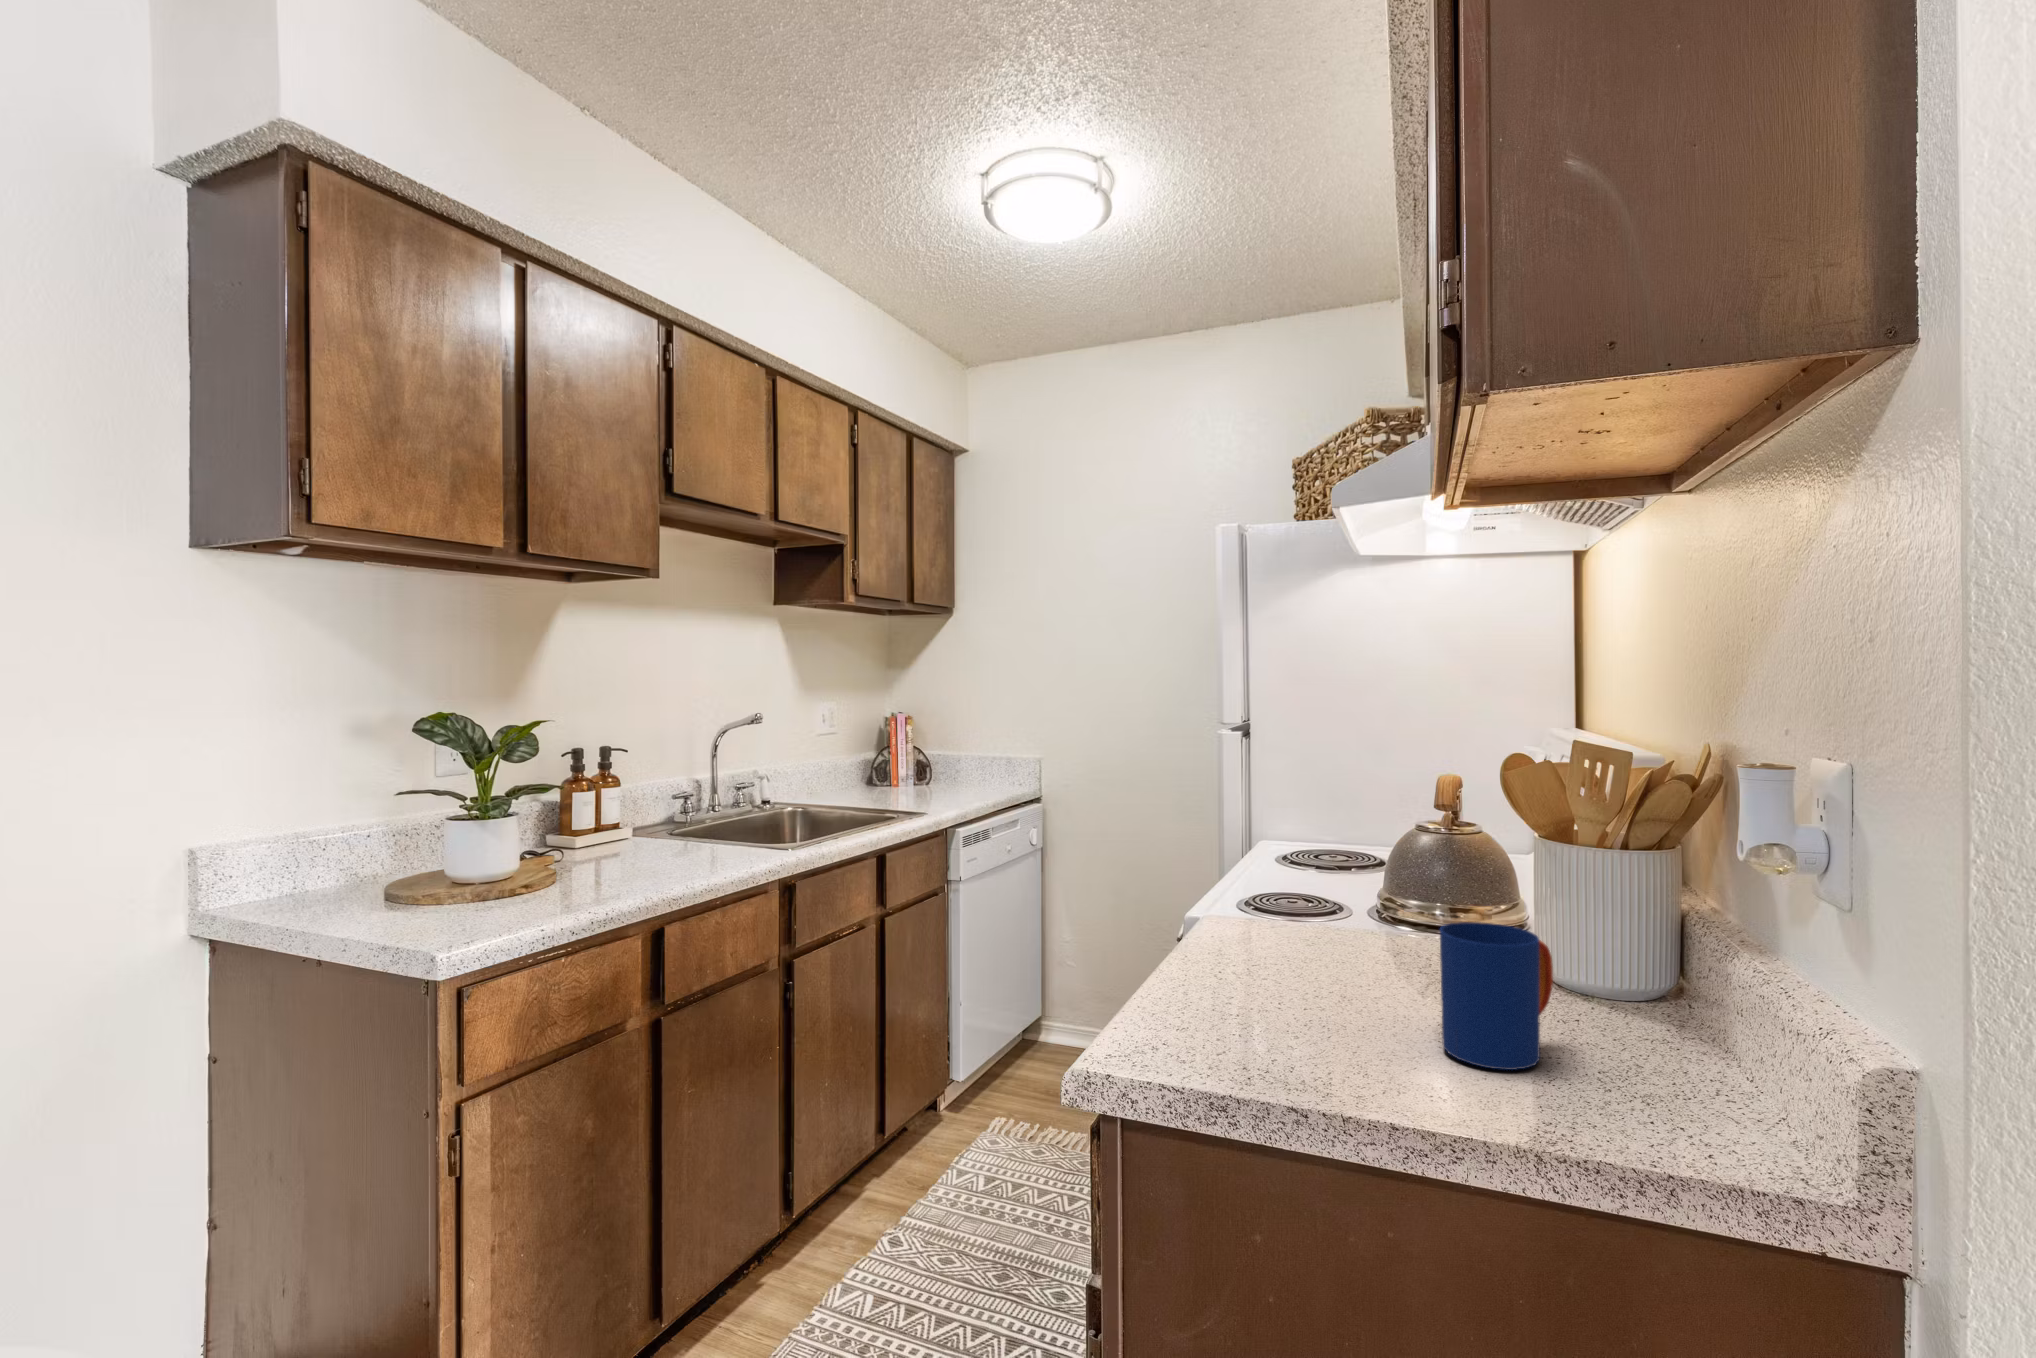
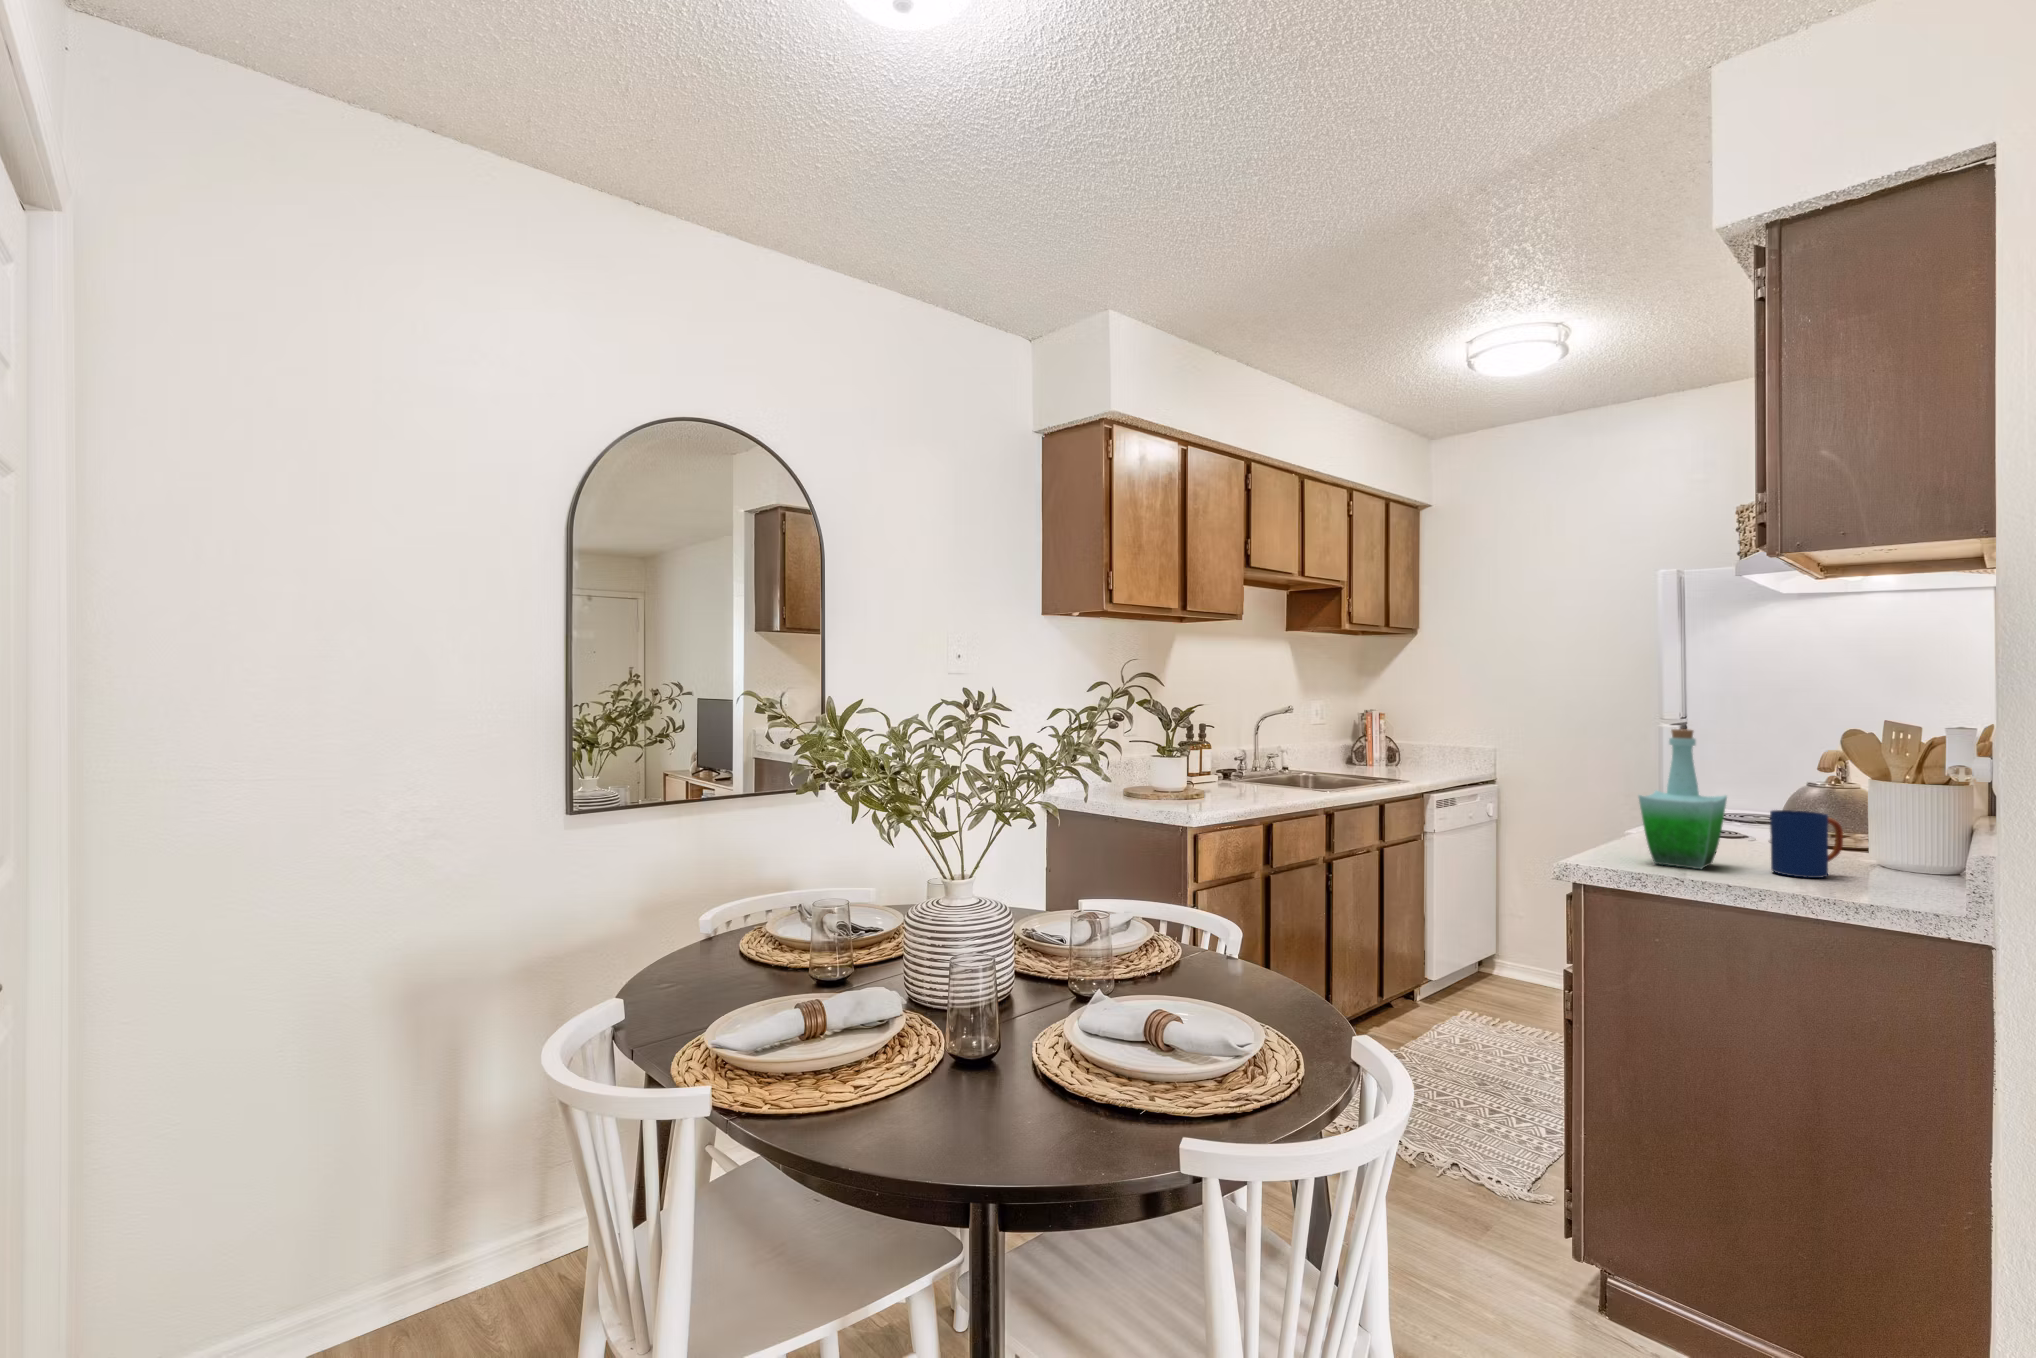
bottle: none [1217,769,1362,1062] -> present [1639,729,1727,869]

